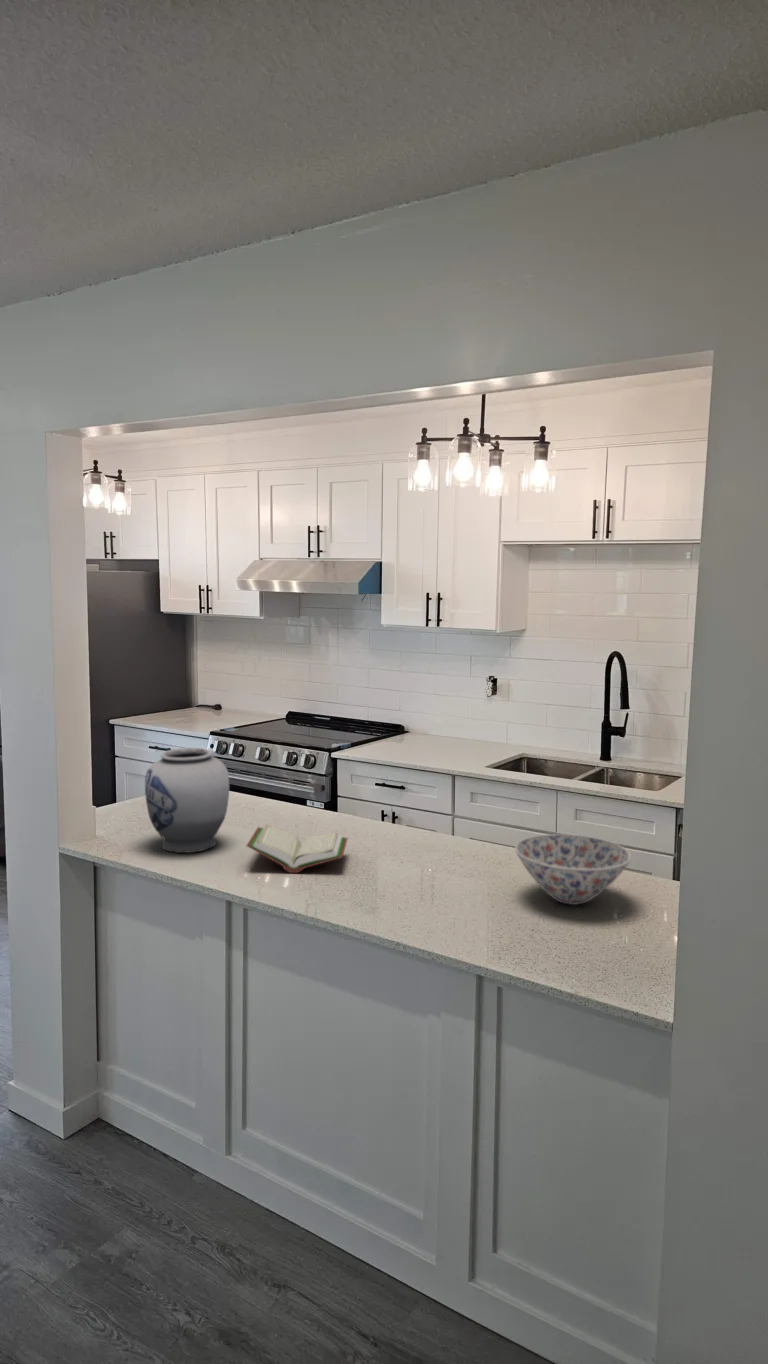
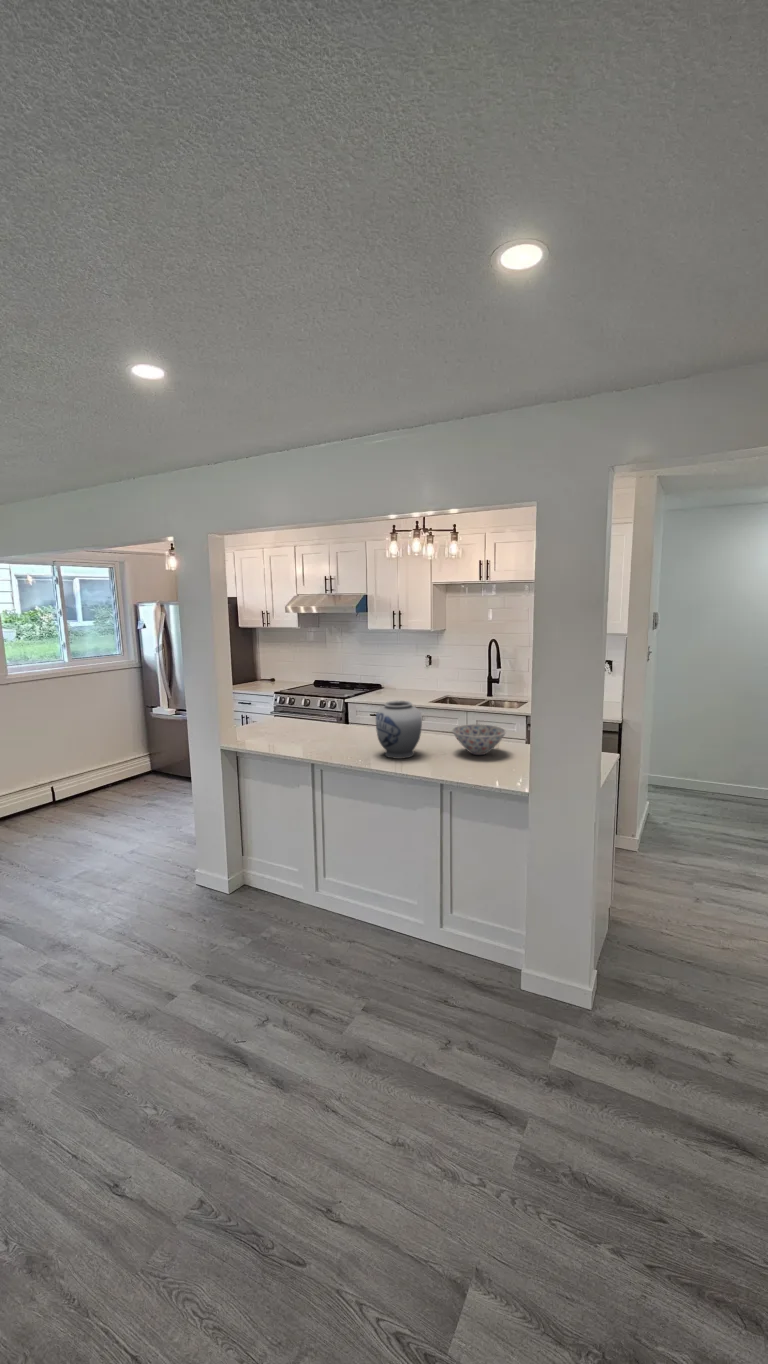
vase: present [145,748,229,853] -> present [376,701,422,759]
book: present [247,825,347,873] -> none [321,728,369,750]

